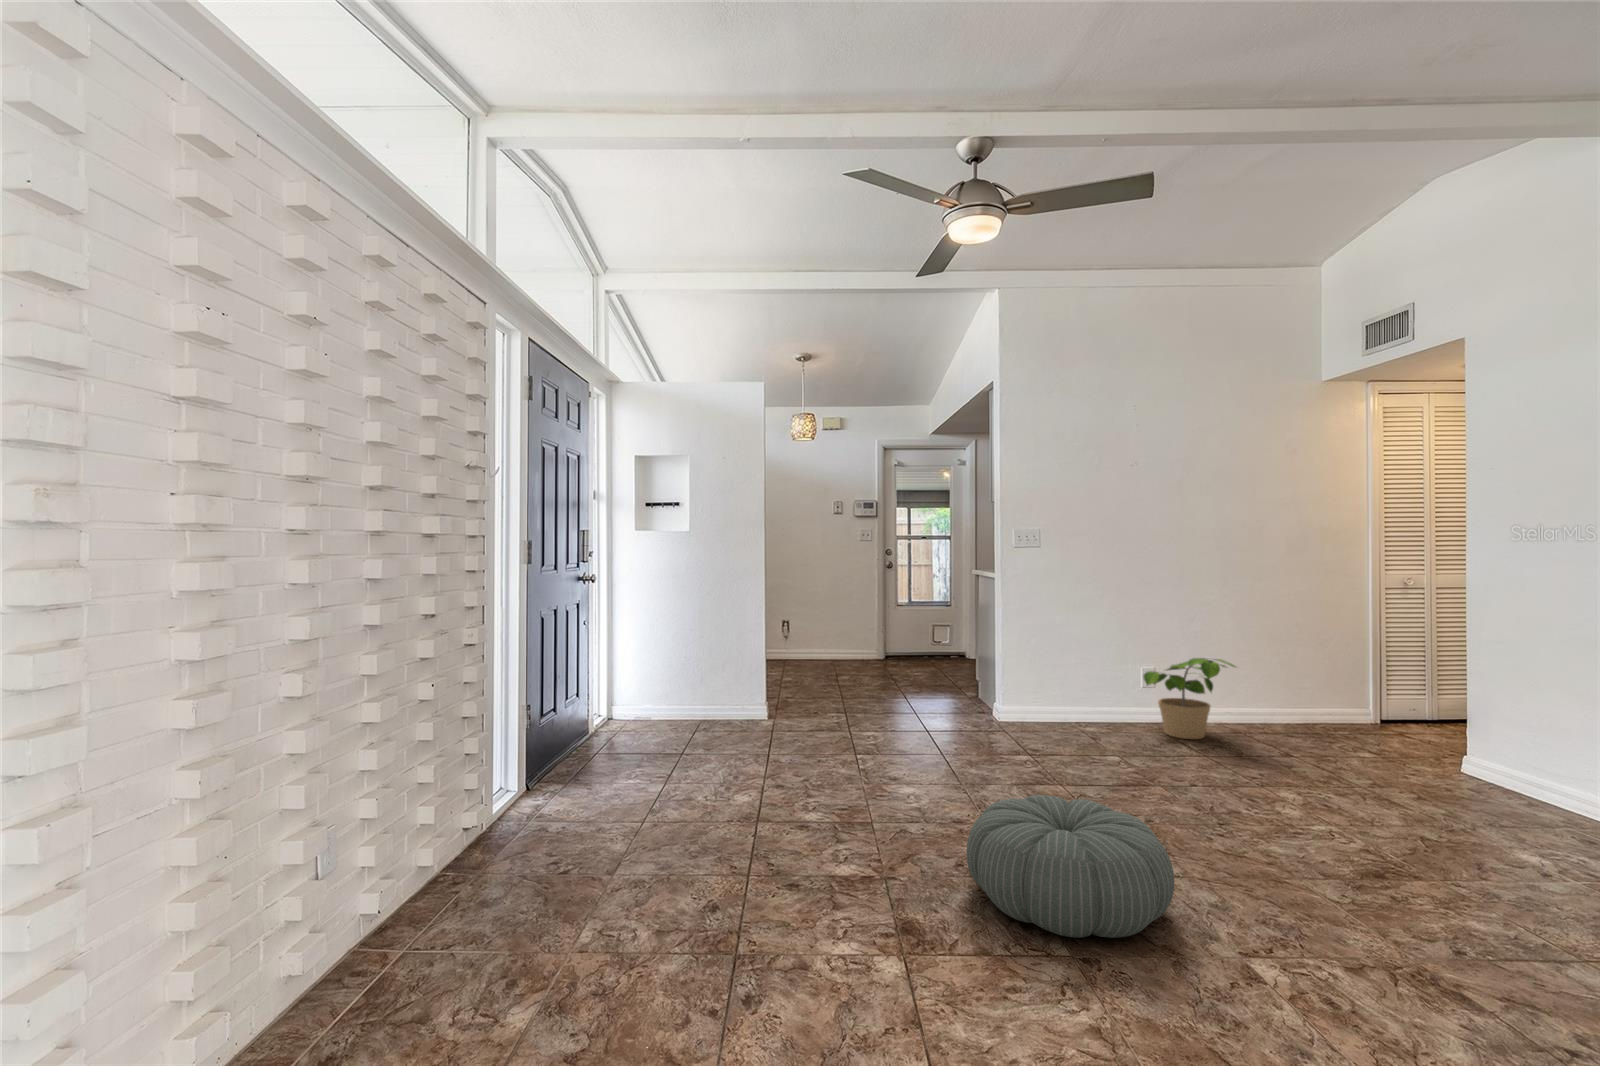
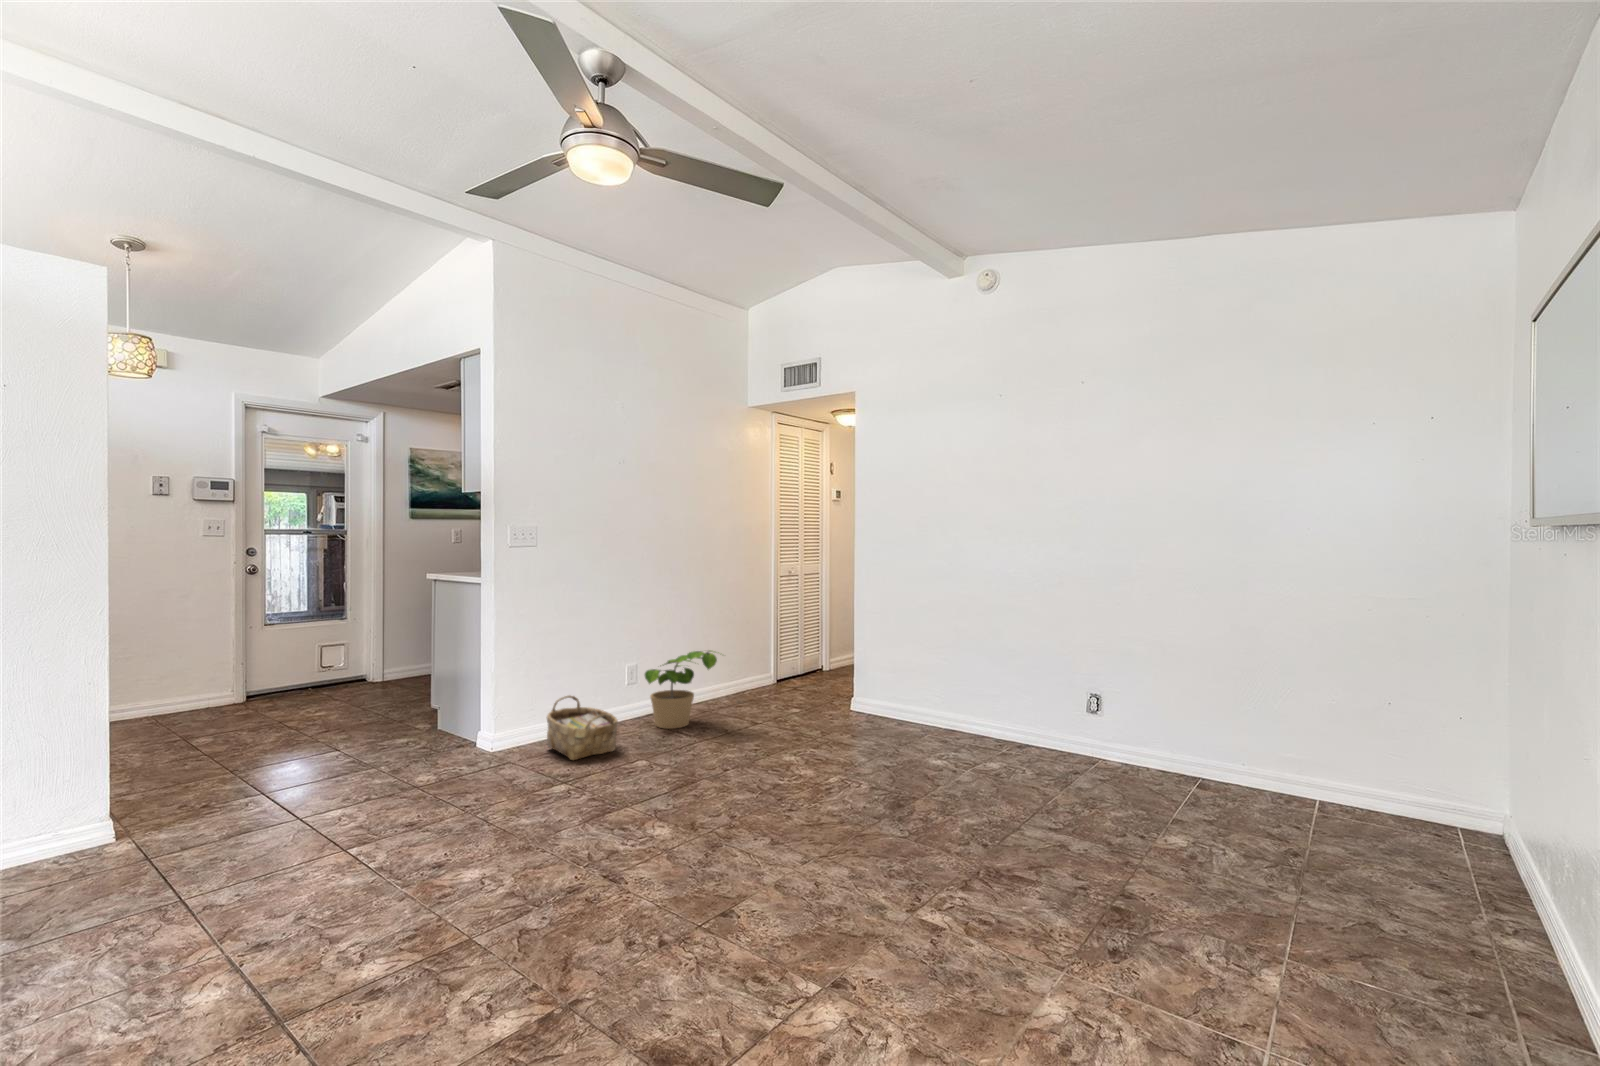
woven basket: none [1040,683,1103,743] -> present [547,695,618,760]
pouf: present [967,795,1174,938] -> none [655,817,859,976]

